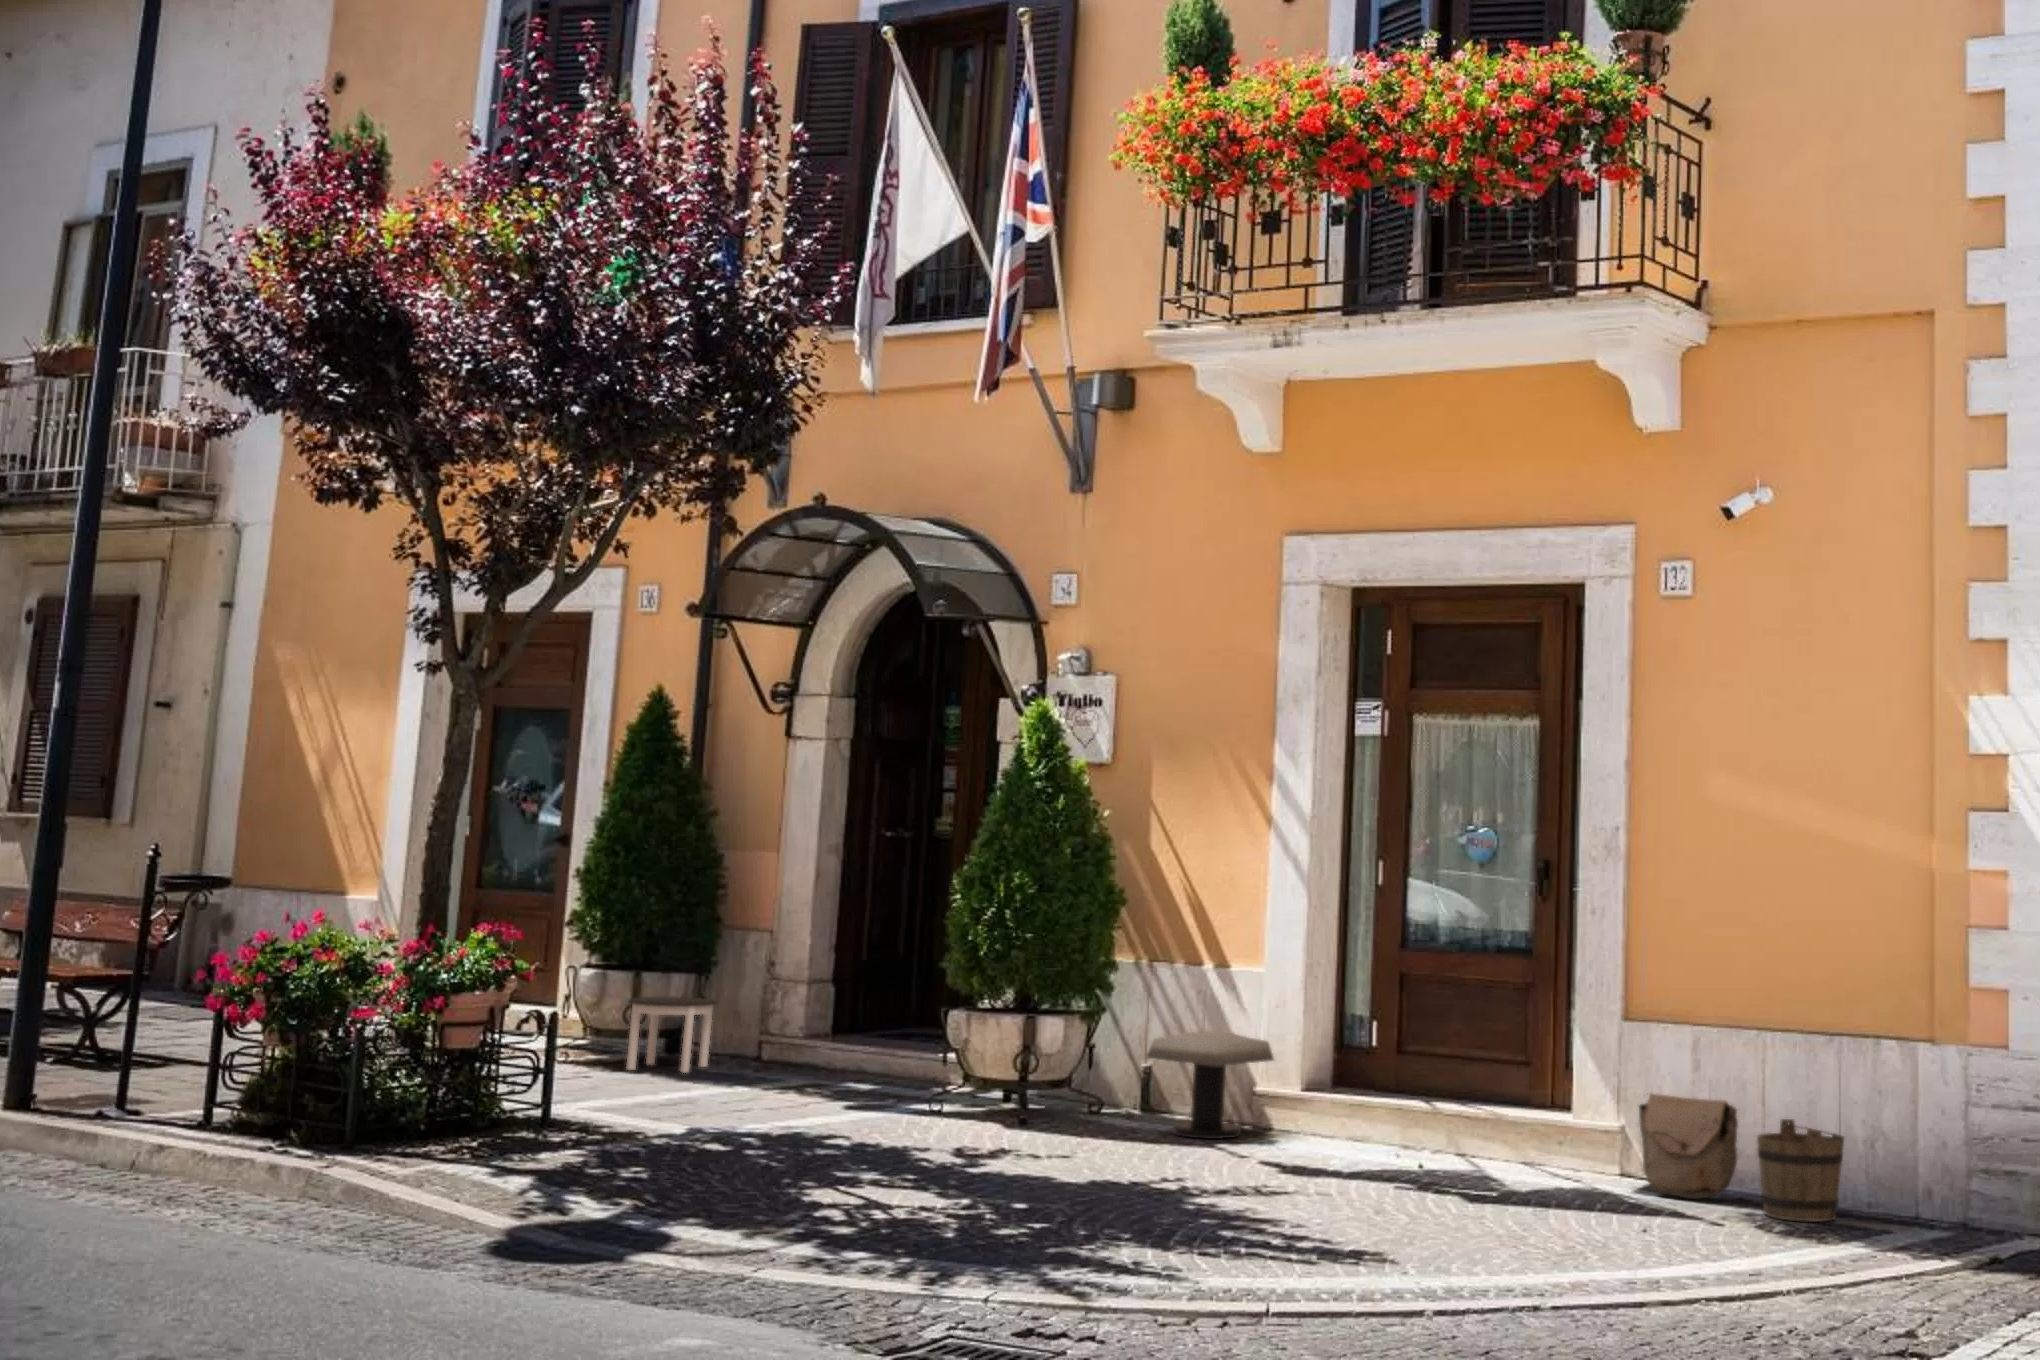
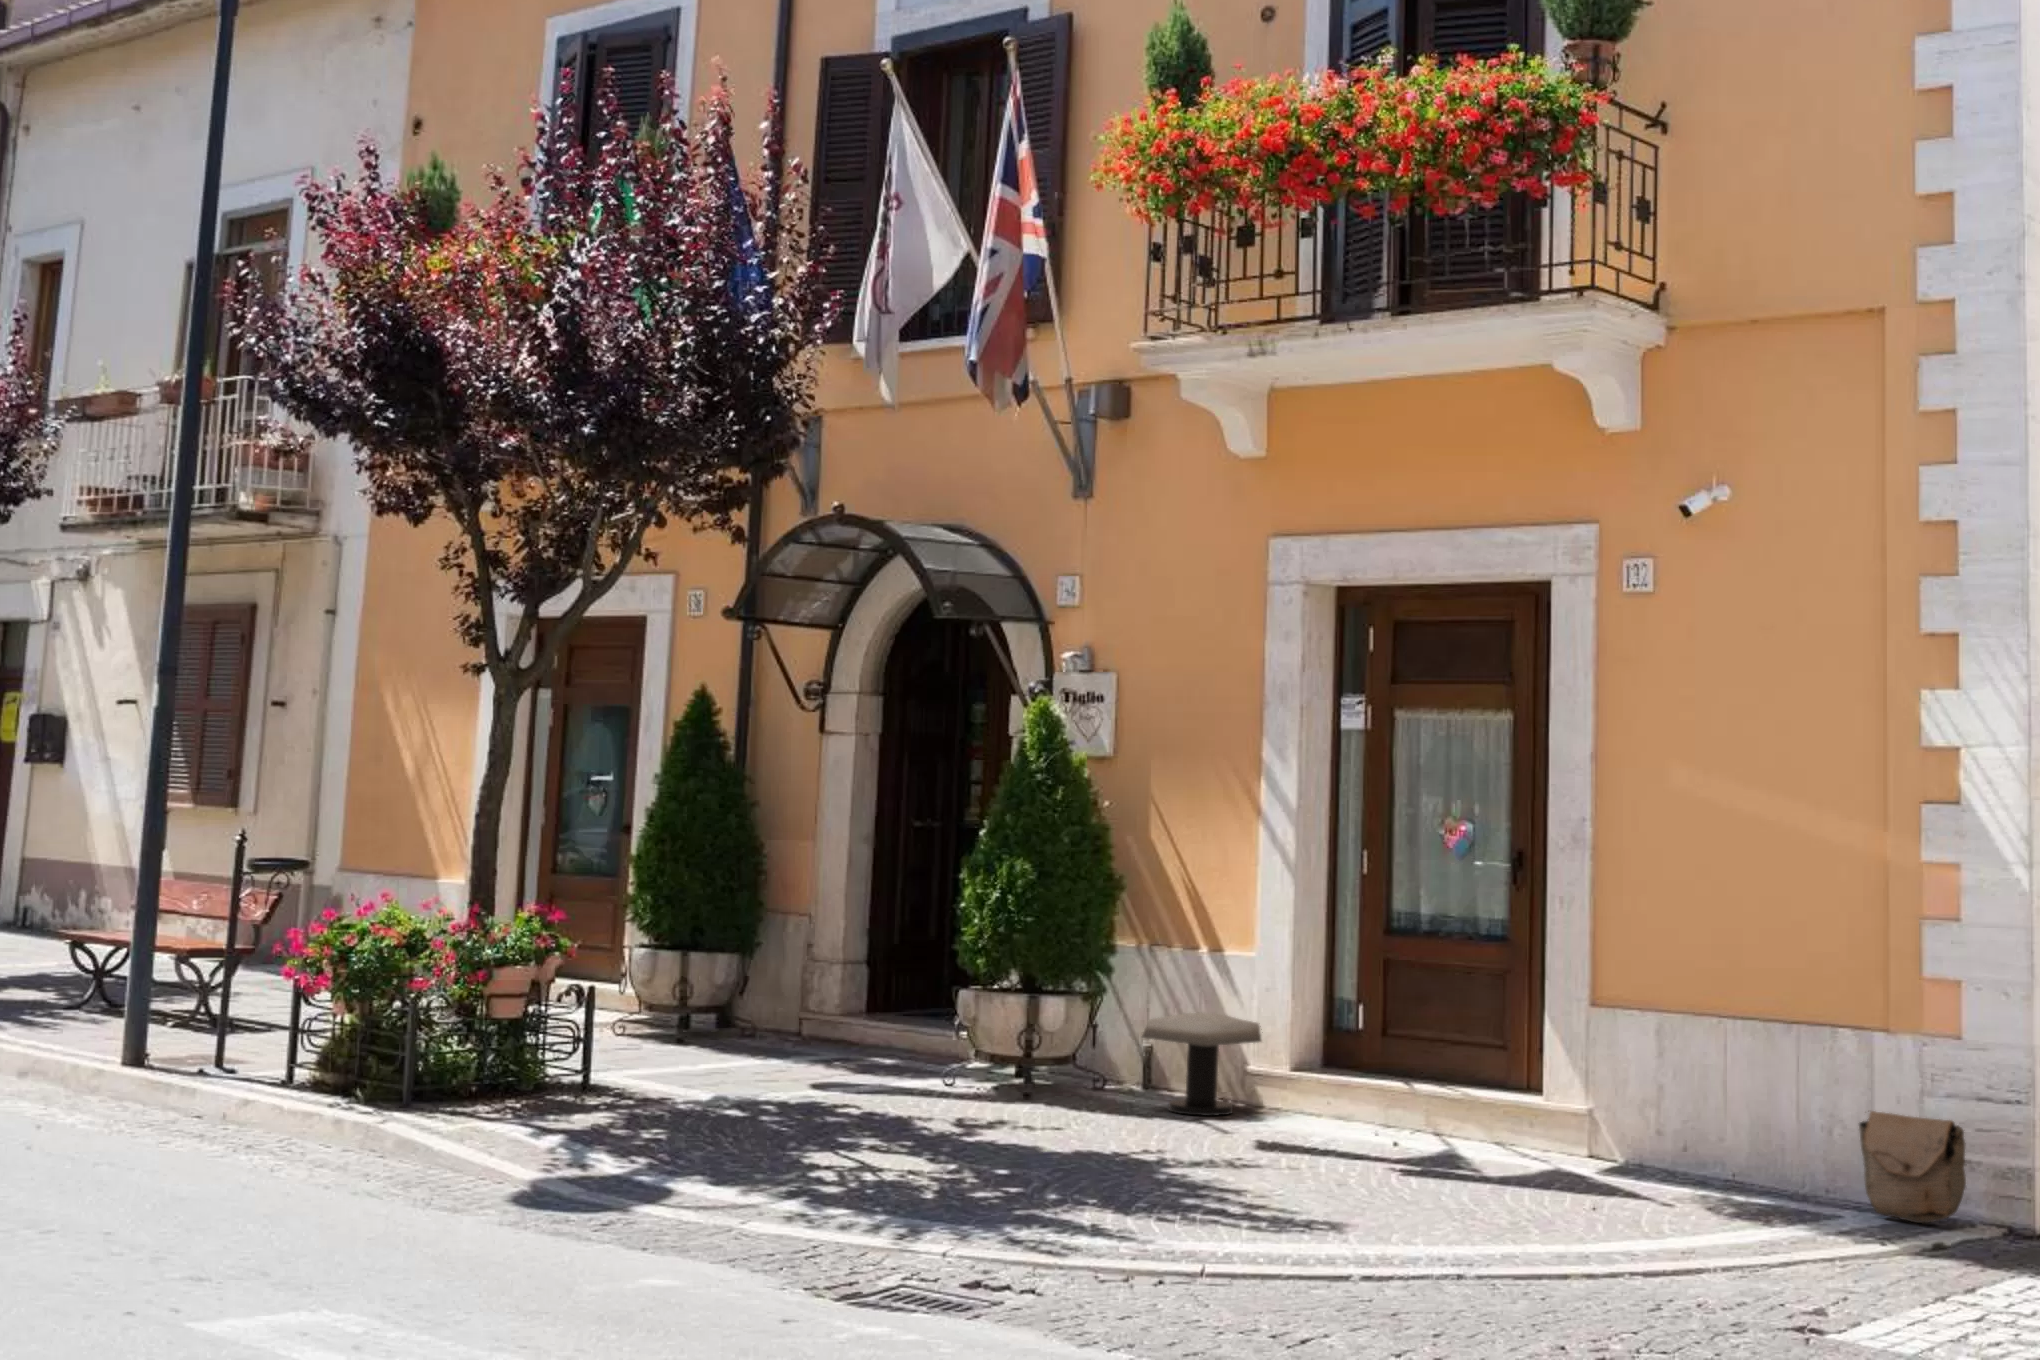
round table: present [627,997,718,1072] -> none [675,975,759,1047]
bag: present [1639,1094,1738,1199] -> present [1859,1111,1966,1223]
bucket: present [1757,1119,1844,1222] -> none [1715,1104,1802,1205]

